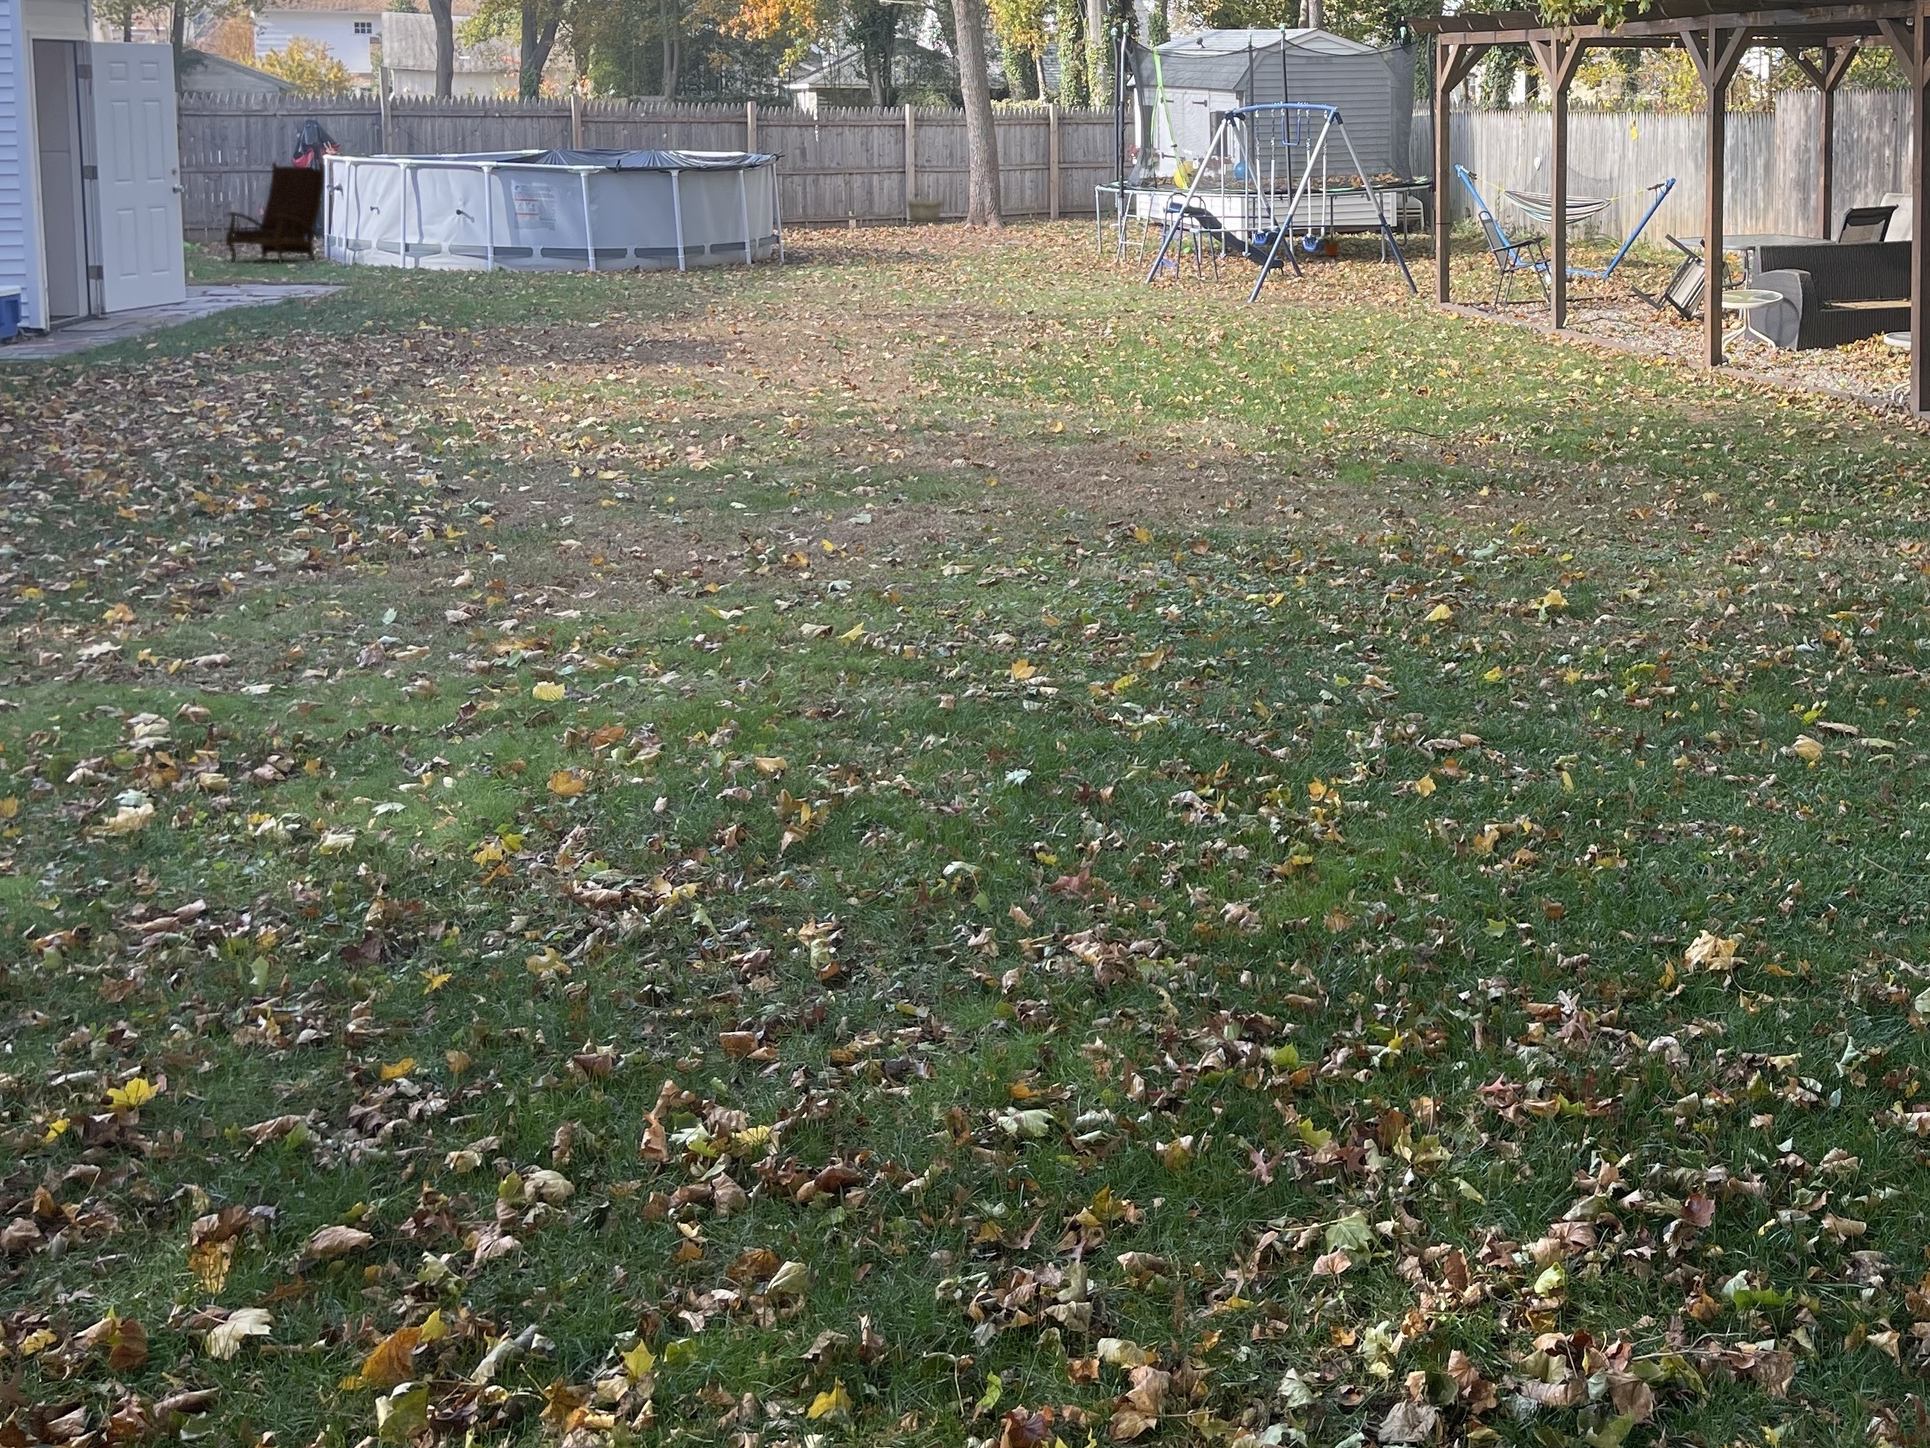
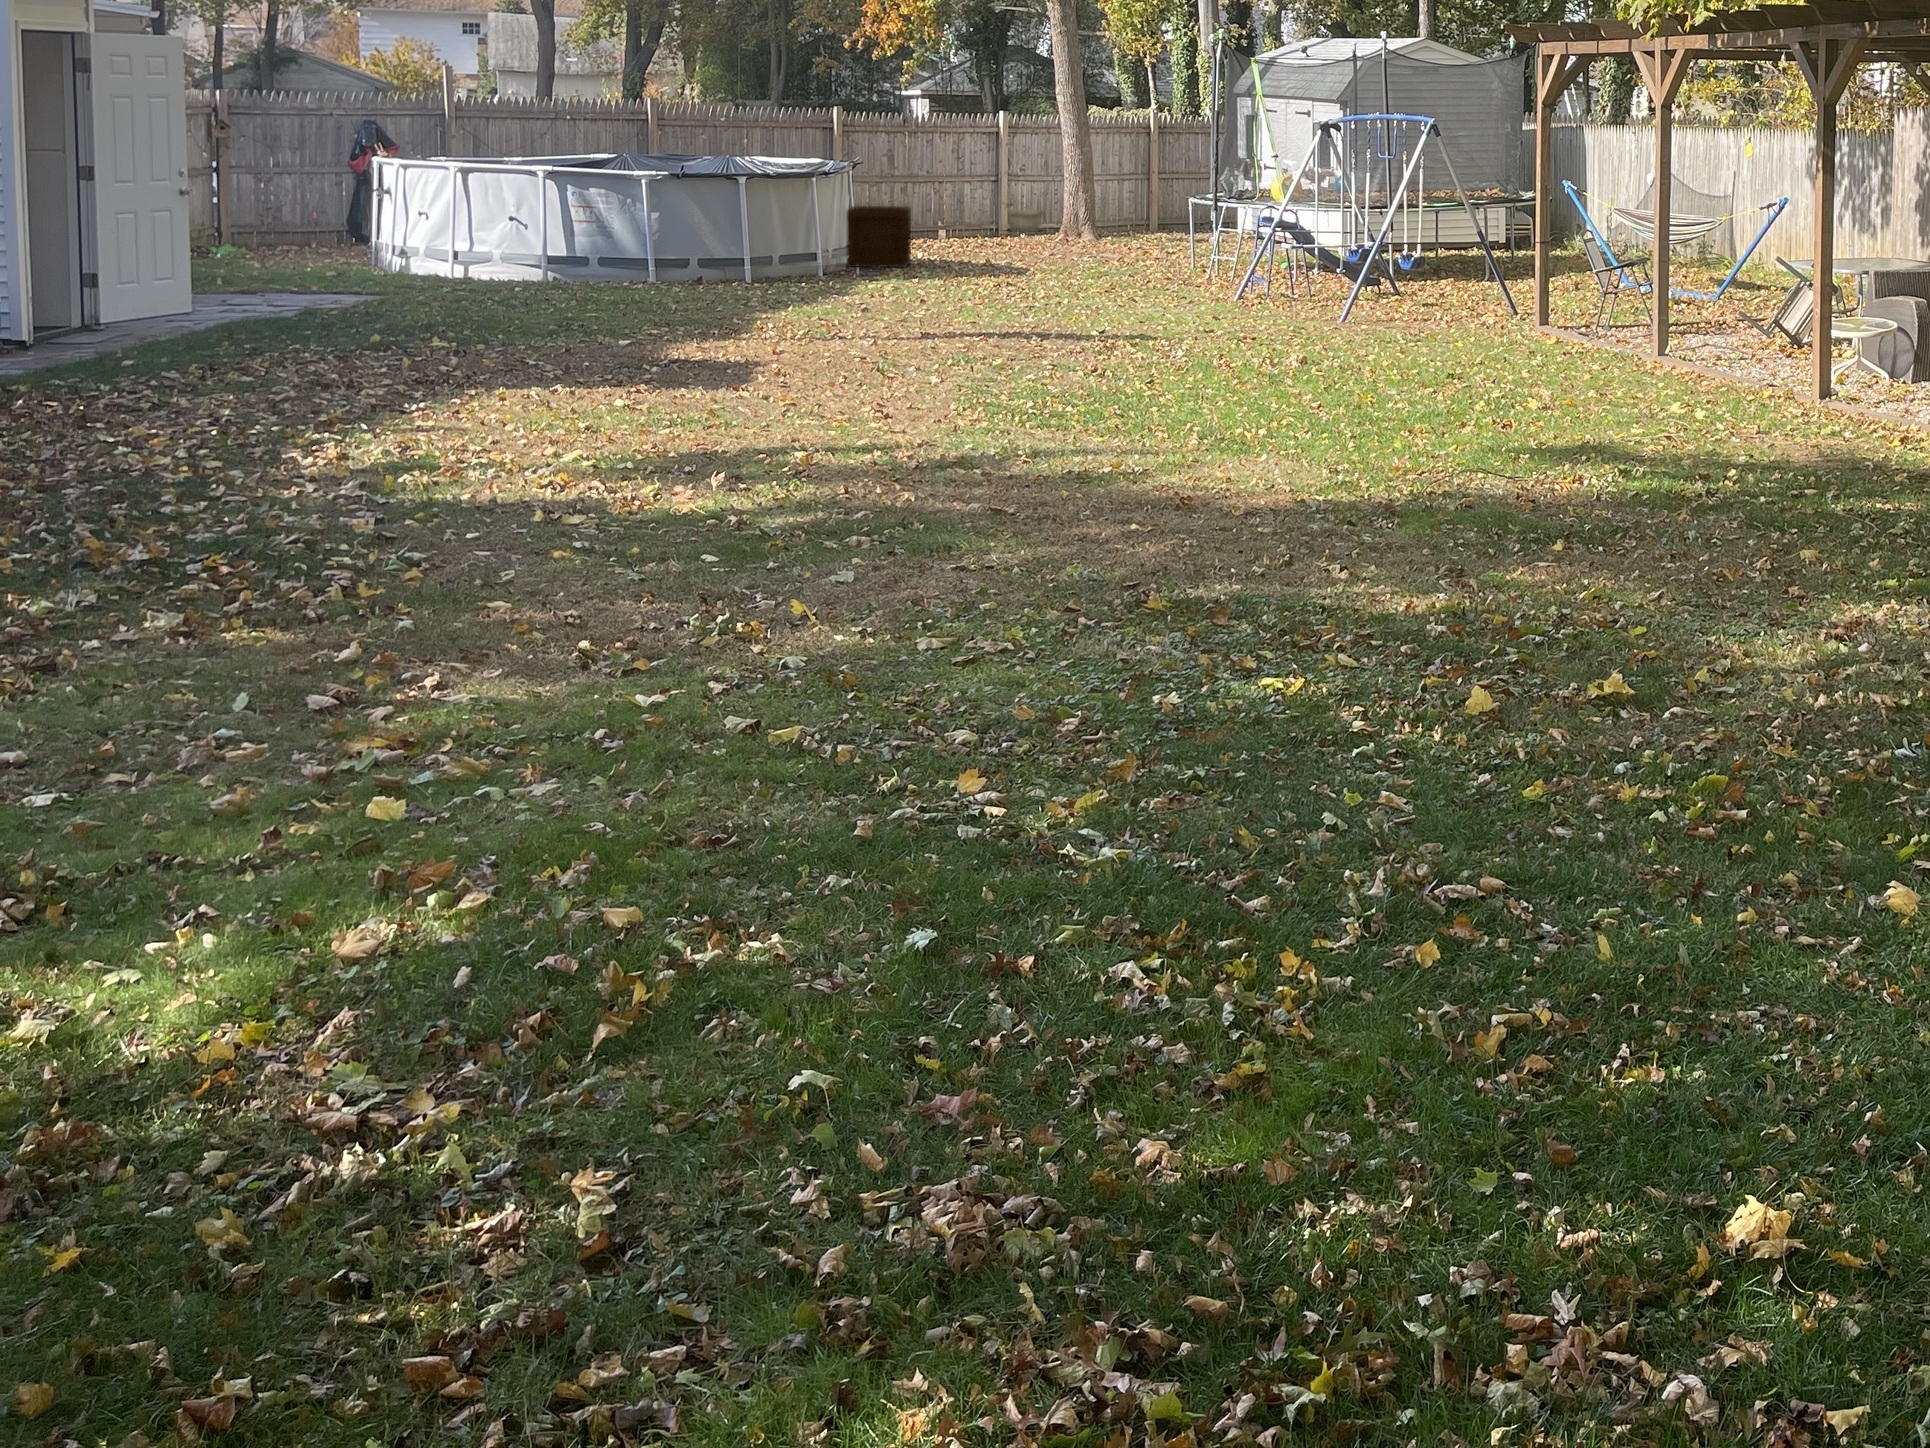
armchair: present [226,163,324,263] -> none [276,164,383,270]
wooden crate: none [765,197,826,256] -> present [846,206,911,268]
potted plant: present [1311,234,1351,256] -> none [1412,248,1458,273]

